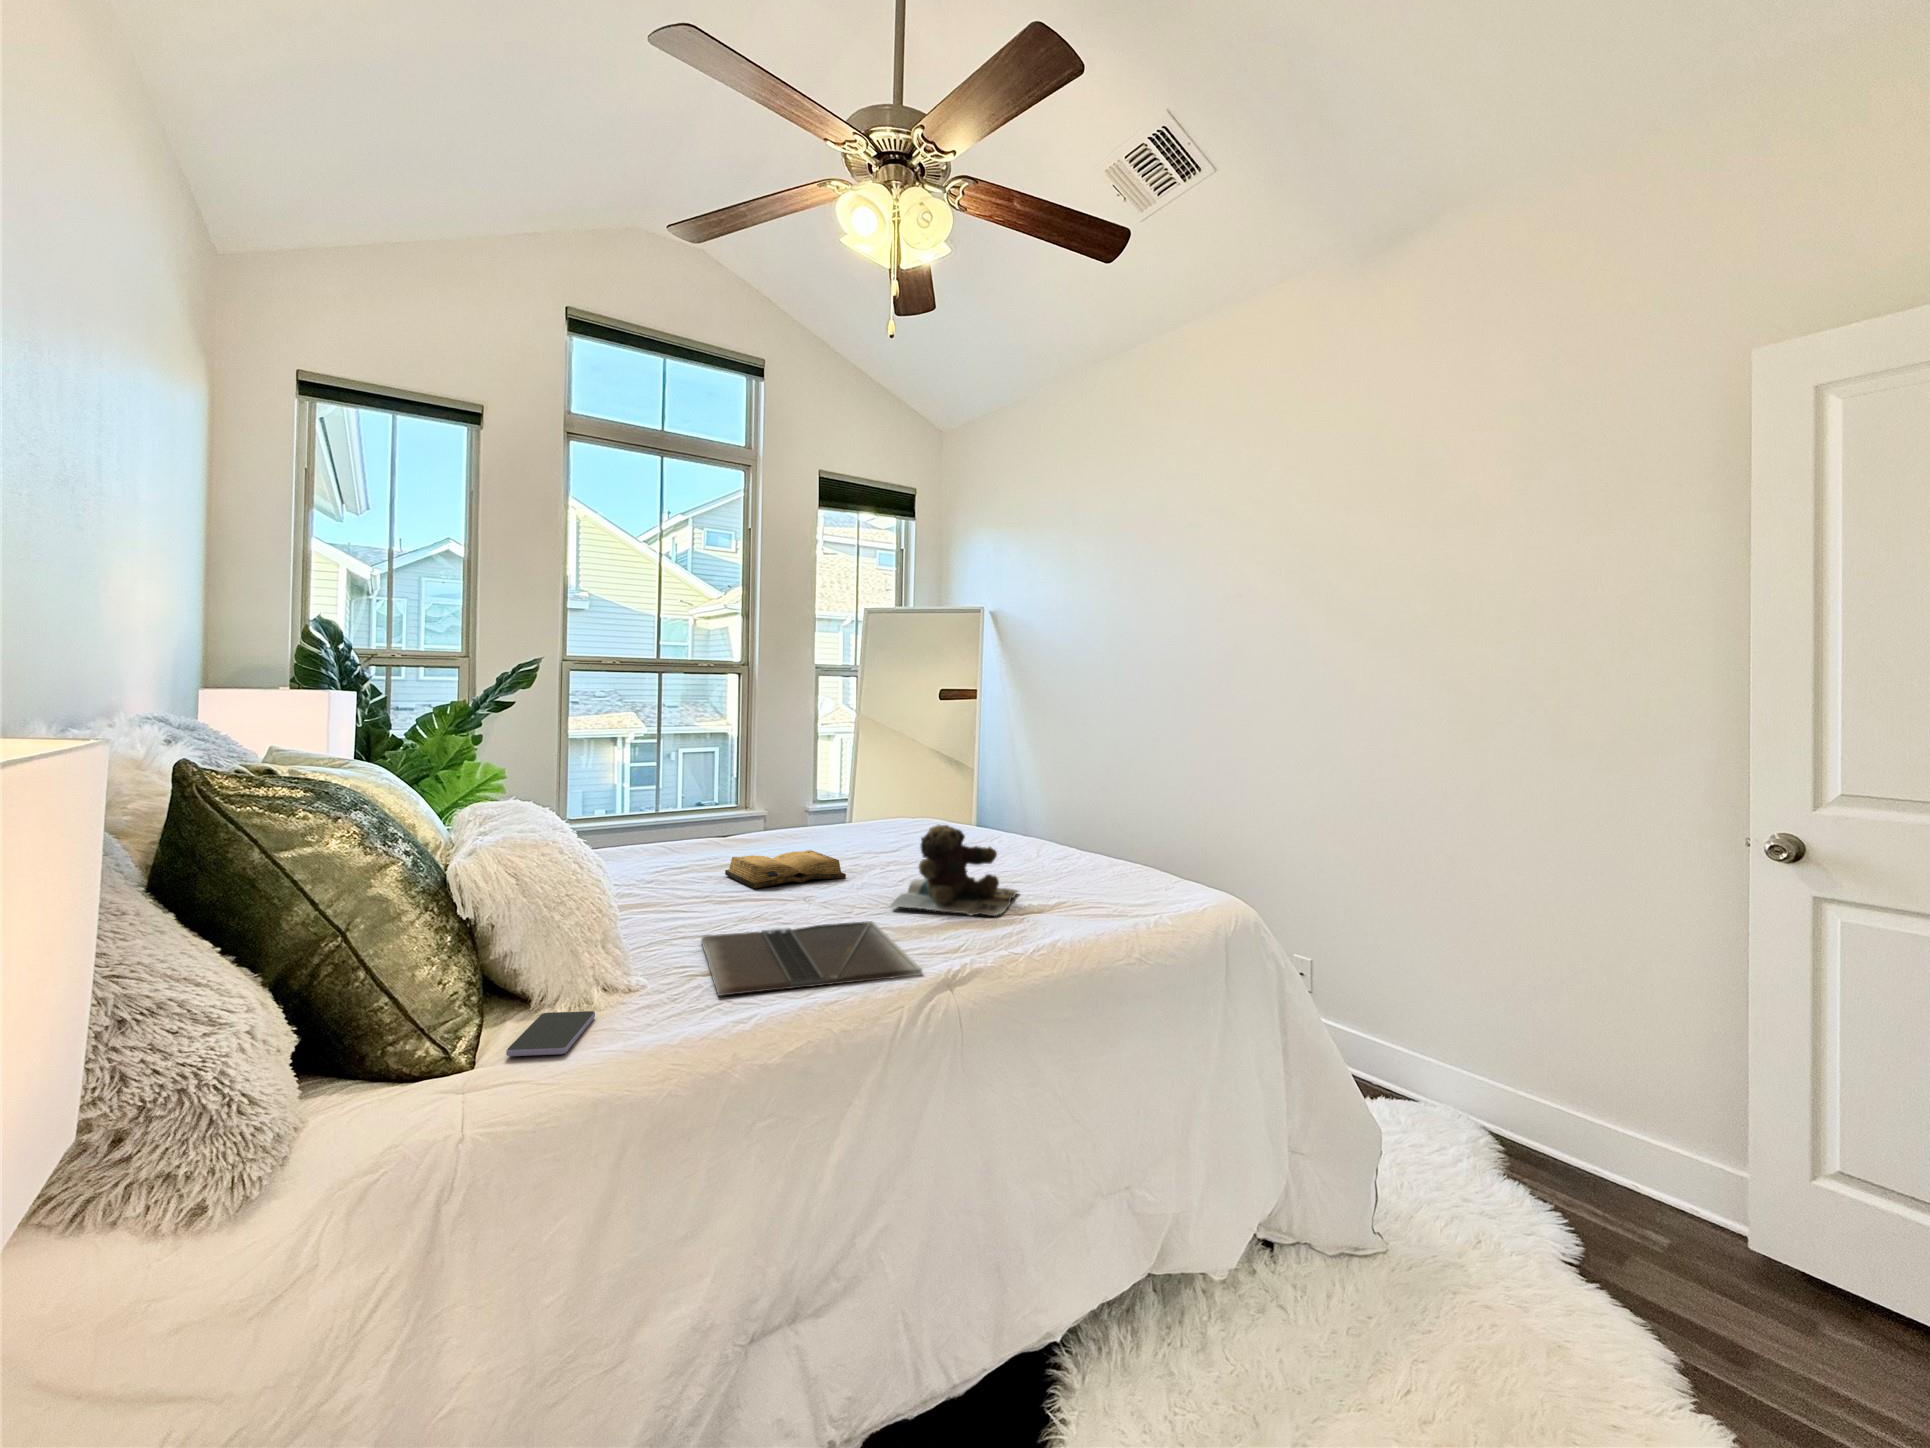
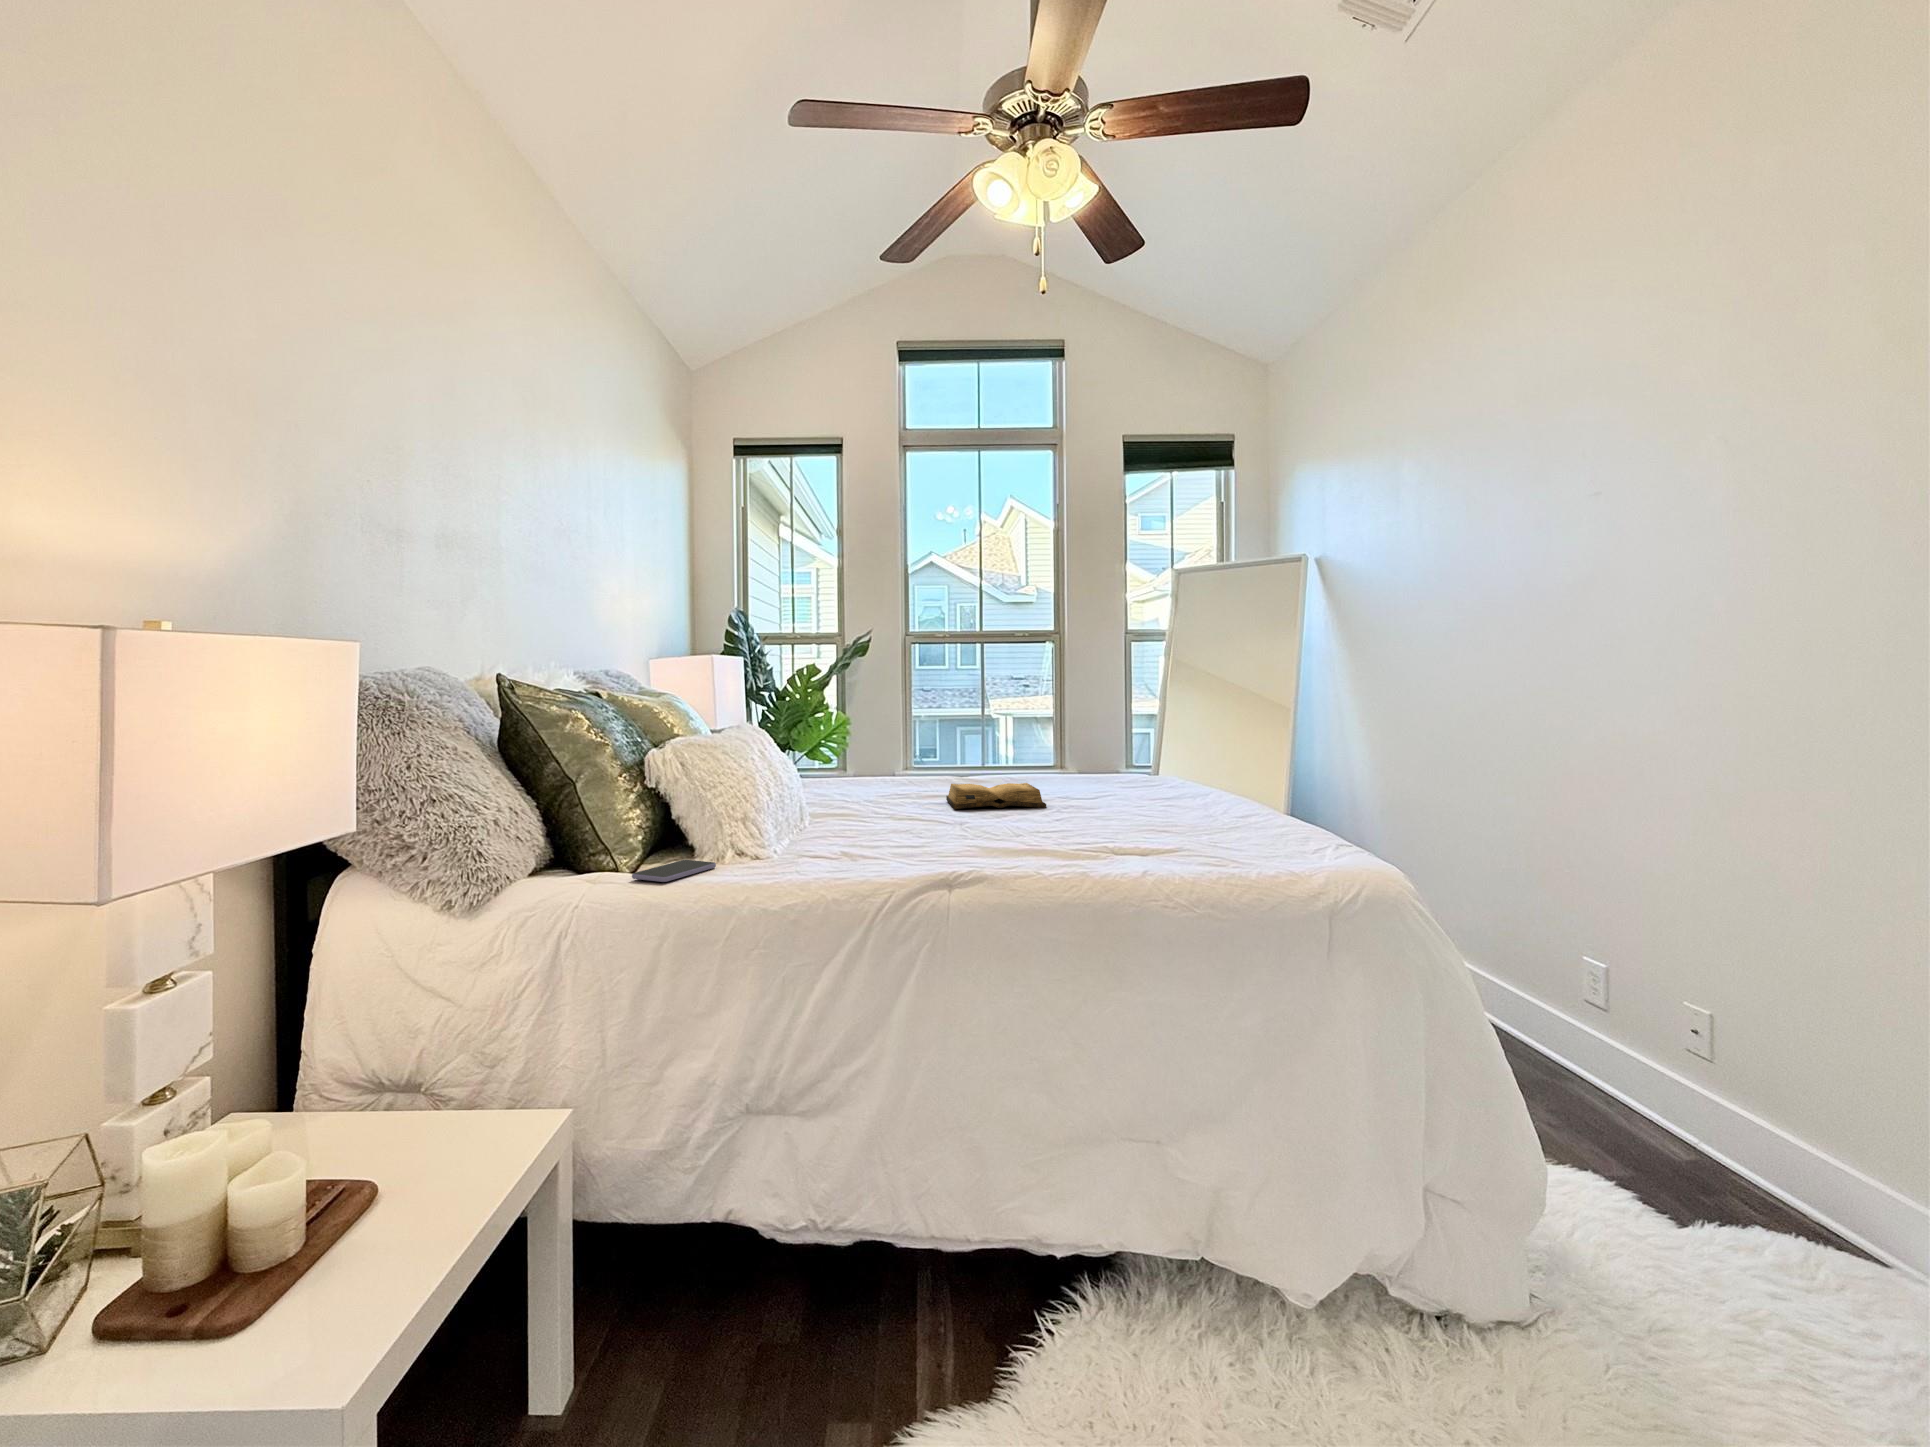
teddy bear: present [891,824,1017,916] -> none [1046,748,1201,840]
laptop: present [701,921,922,996] -> none [811,831,1011,872]

